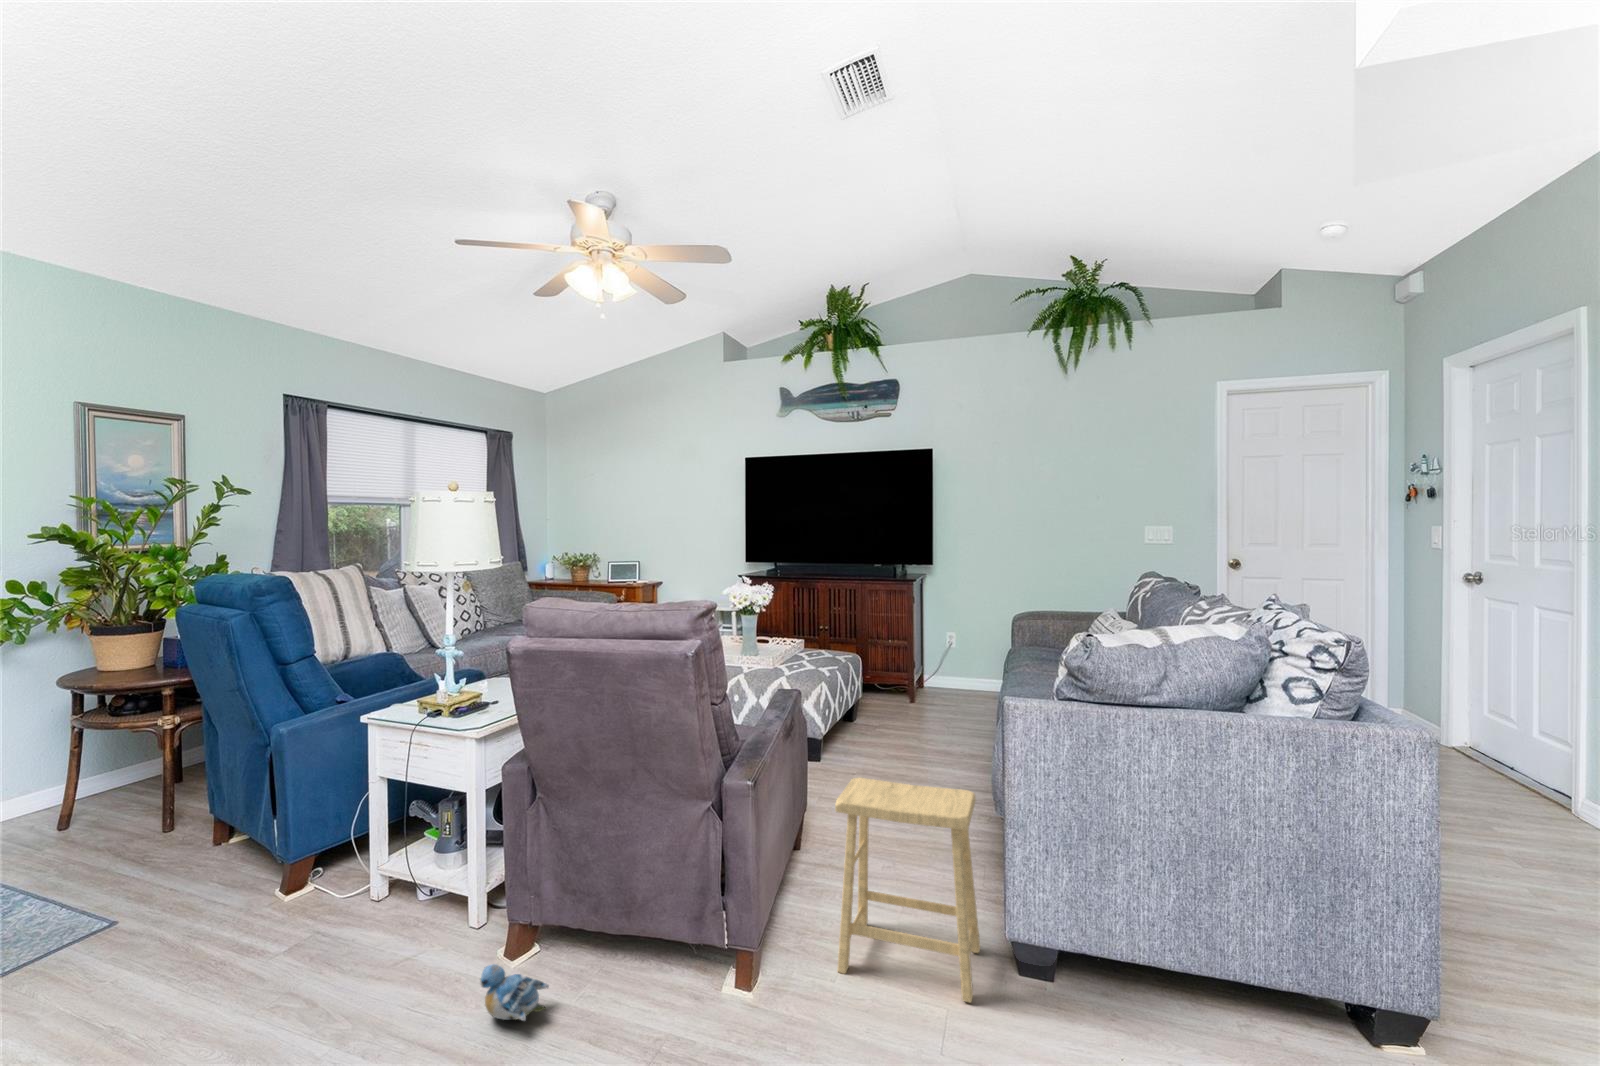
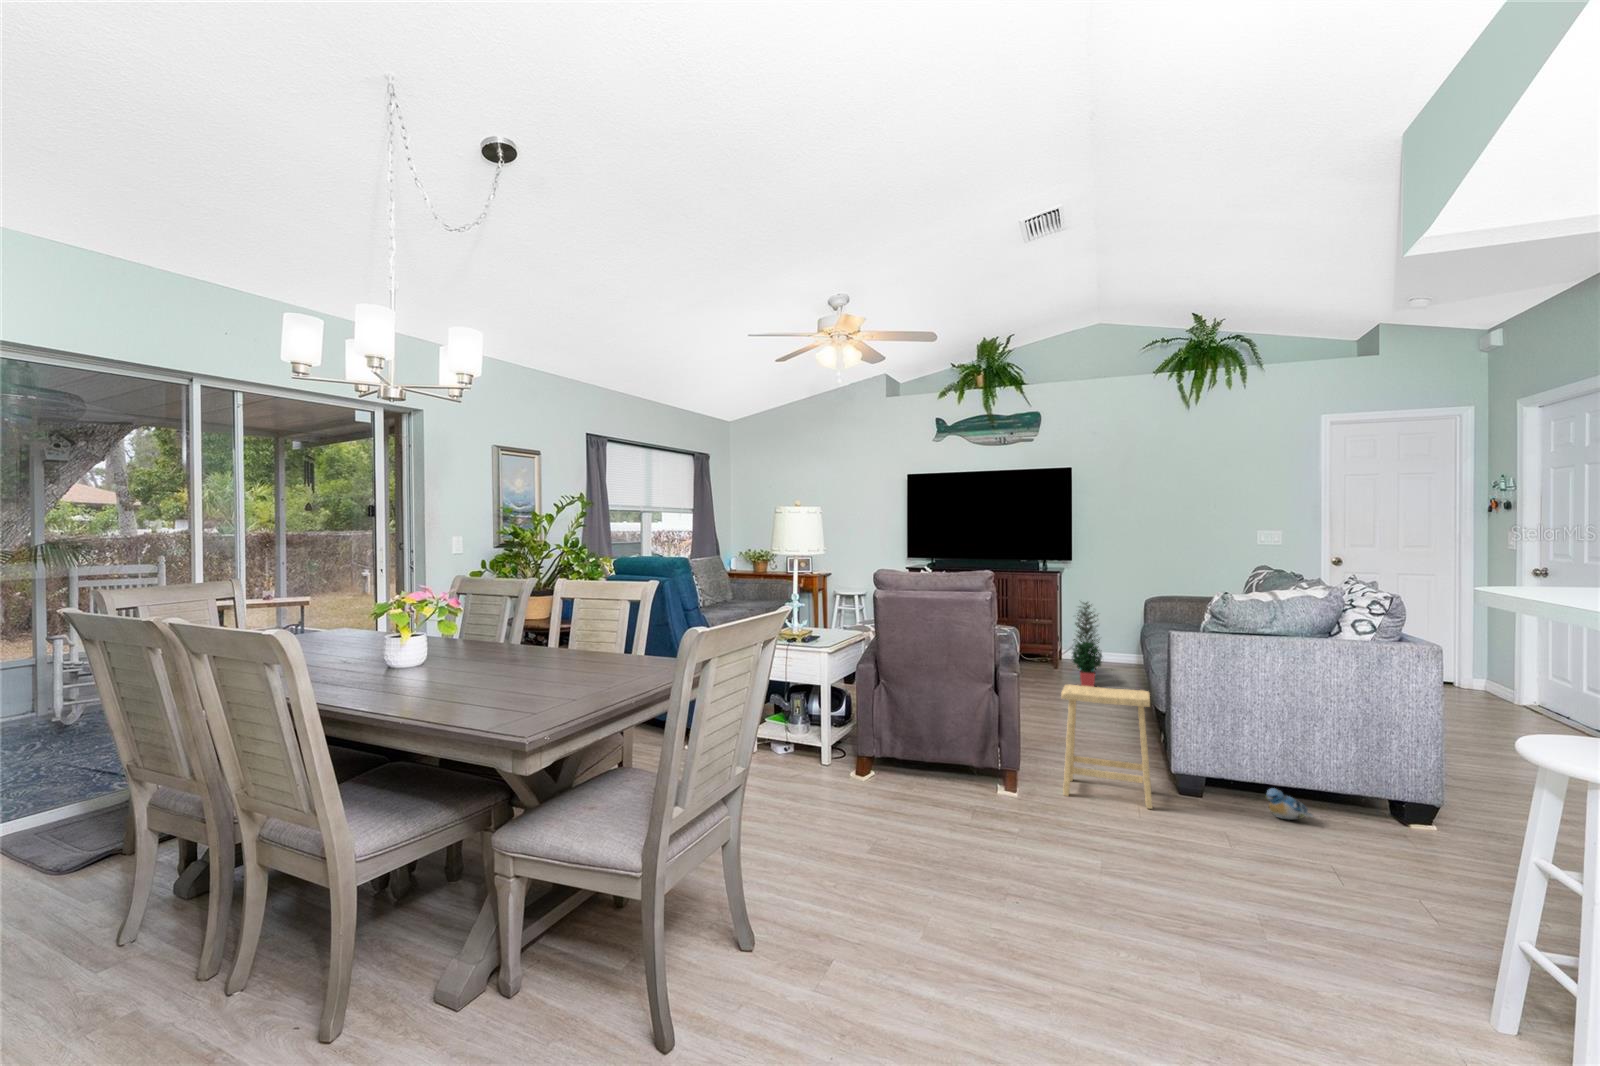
potted plant: none [928,608,972,720] -> present [1072,603,1102,687]
plush toy: present [480,964,549,1021] -> present [1266,788,1313,820]

